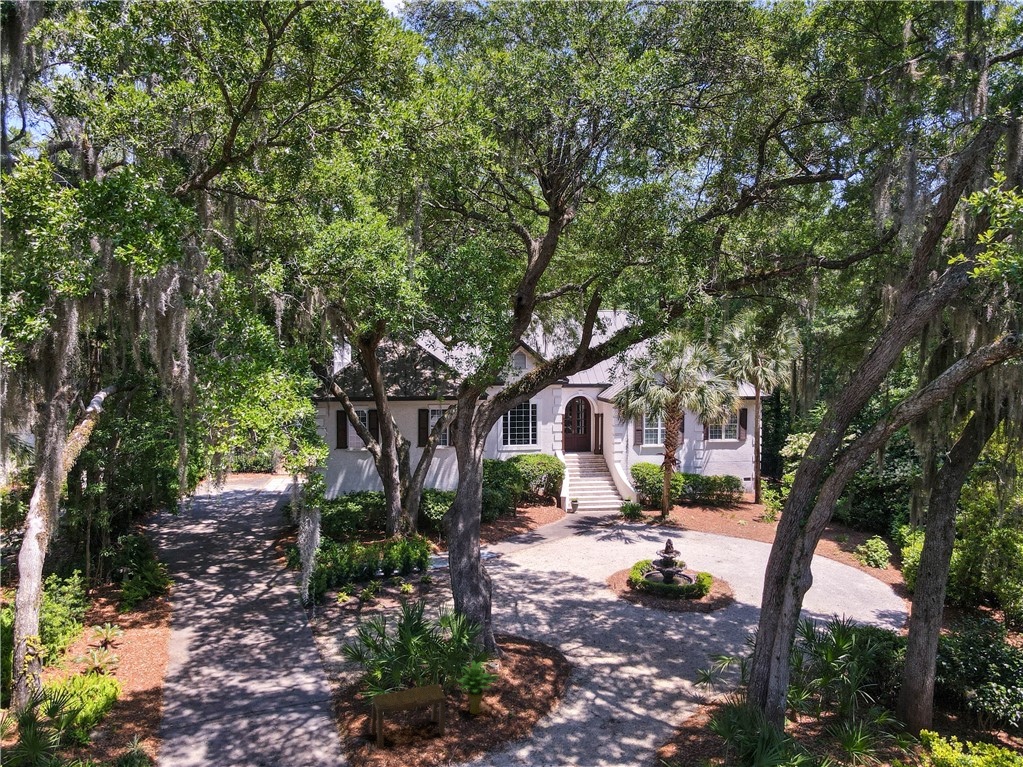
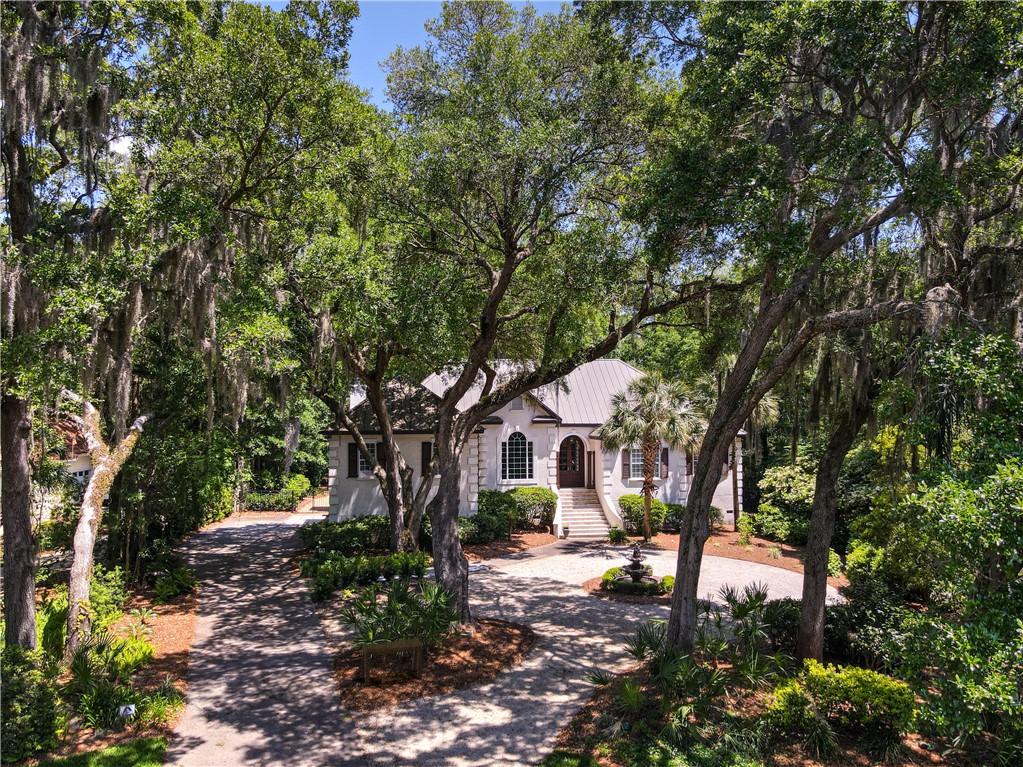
potted plant: present [457,661,493,714] -> none [435,622,466,666]

